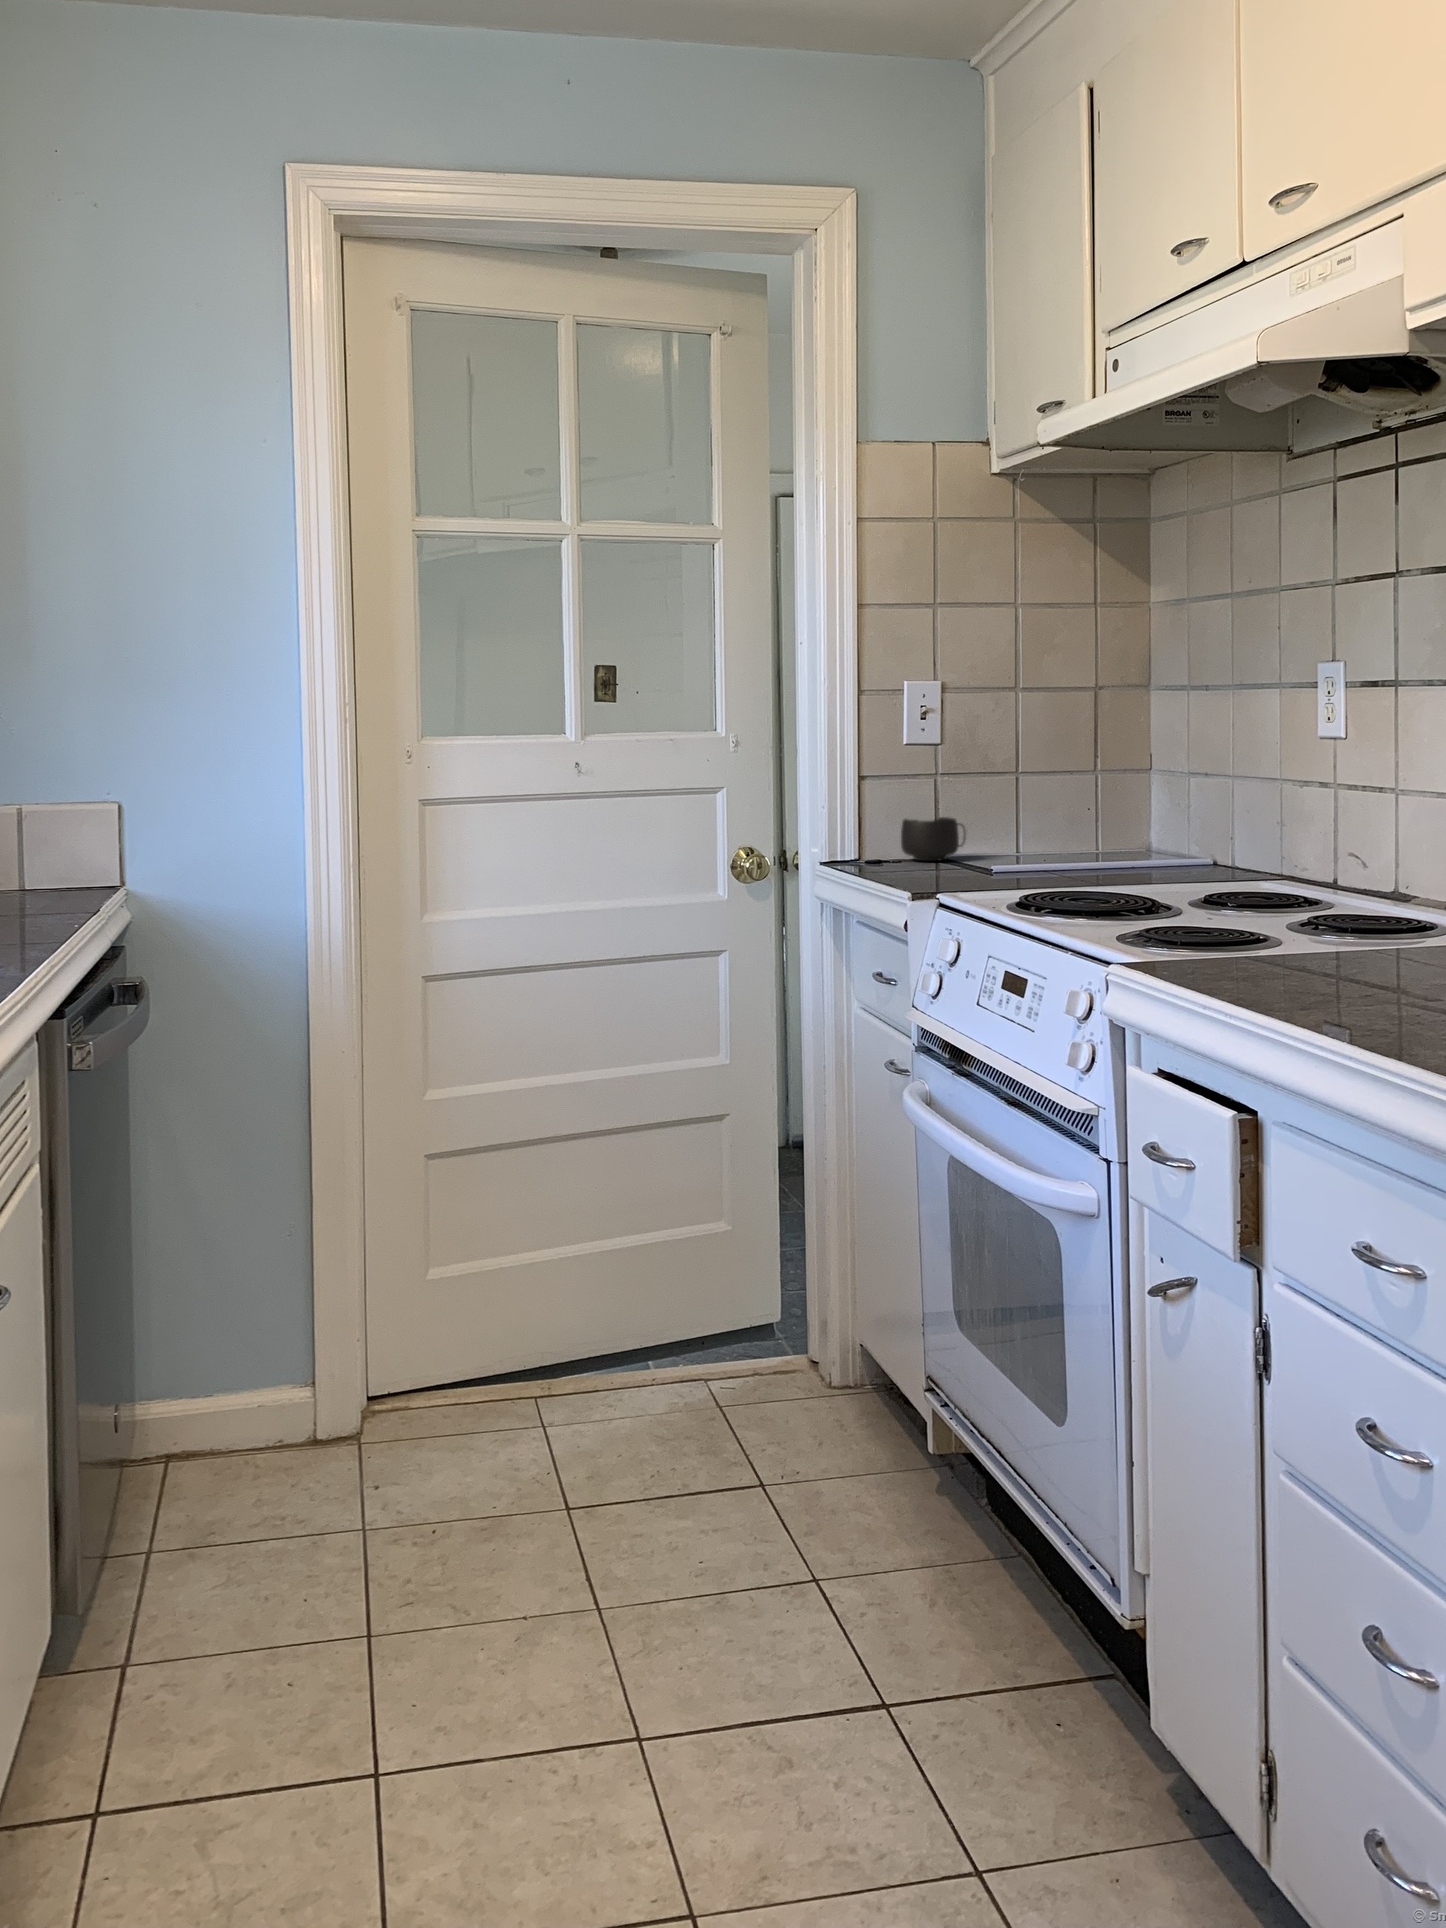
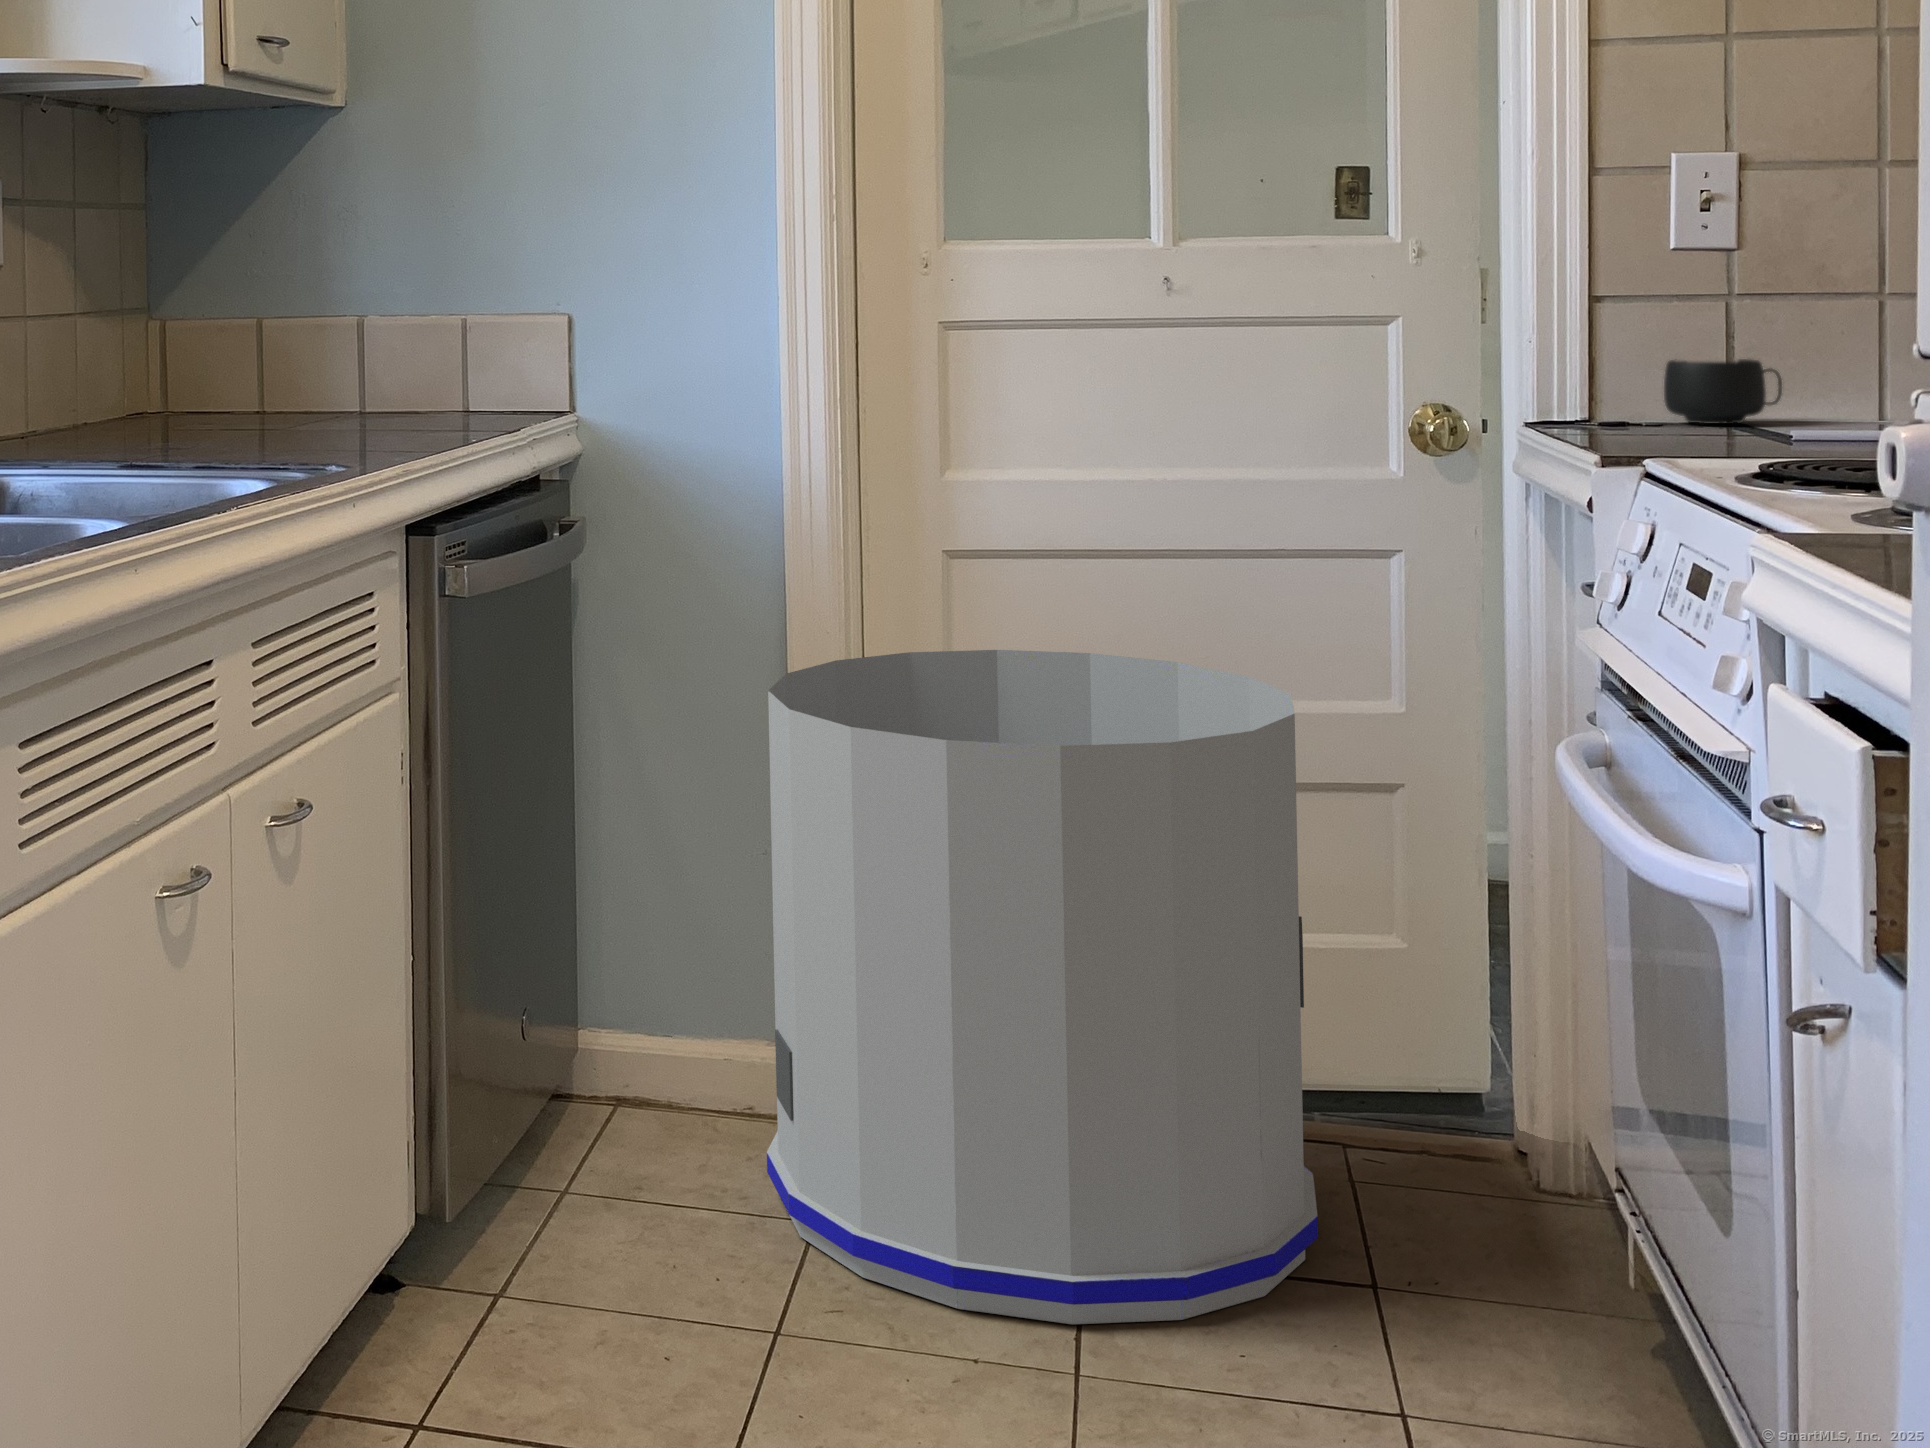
trash can: none [317,1048,722,1572] -> present [767,650,1318,1324]

